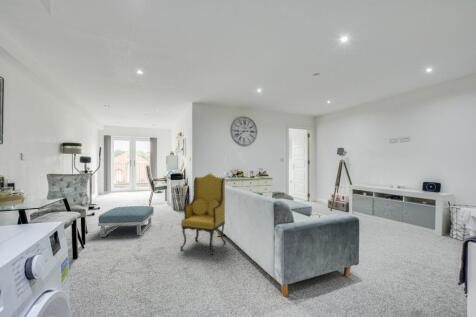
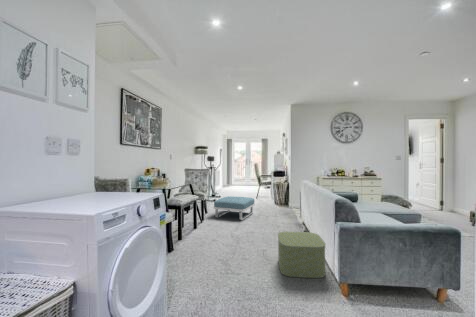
armchair: present [181,173,226,255] -> none [268,172,310,244]
storage box: none [205,240,261,300] -> present [278,232,325,278]

